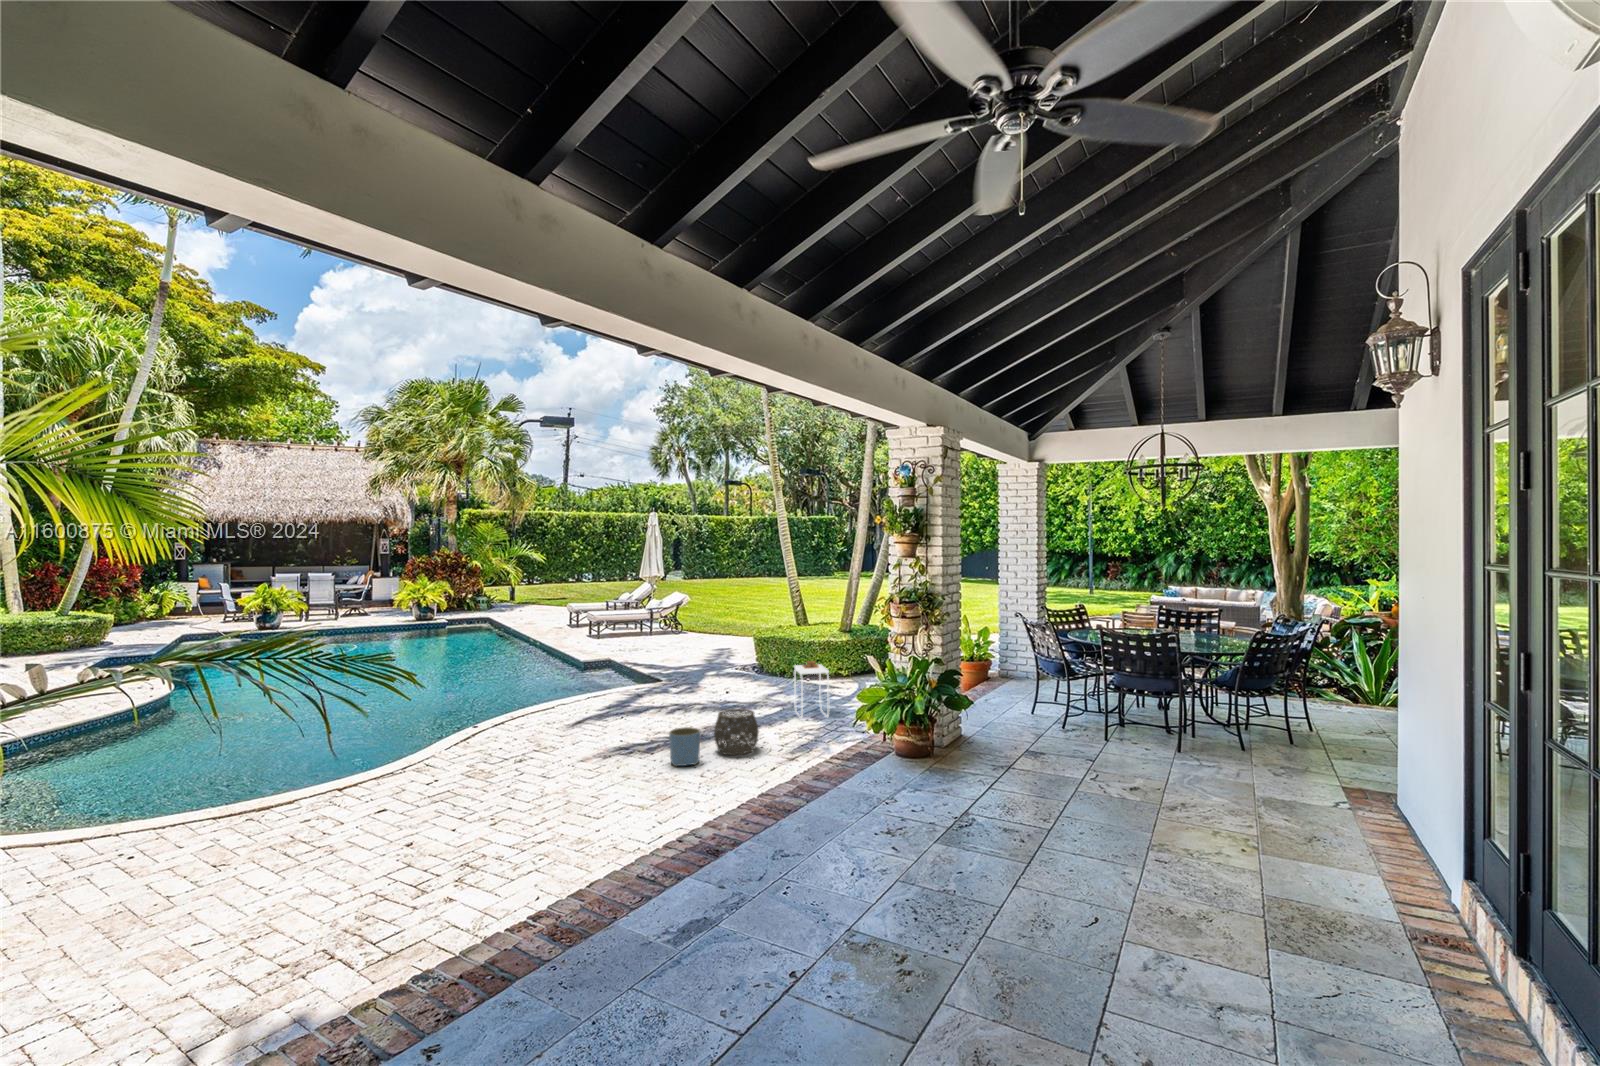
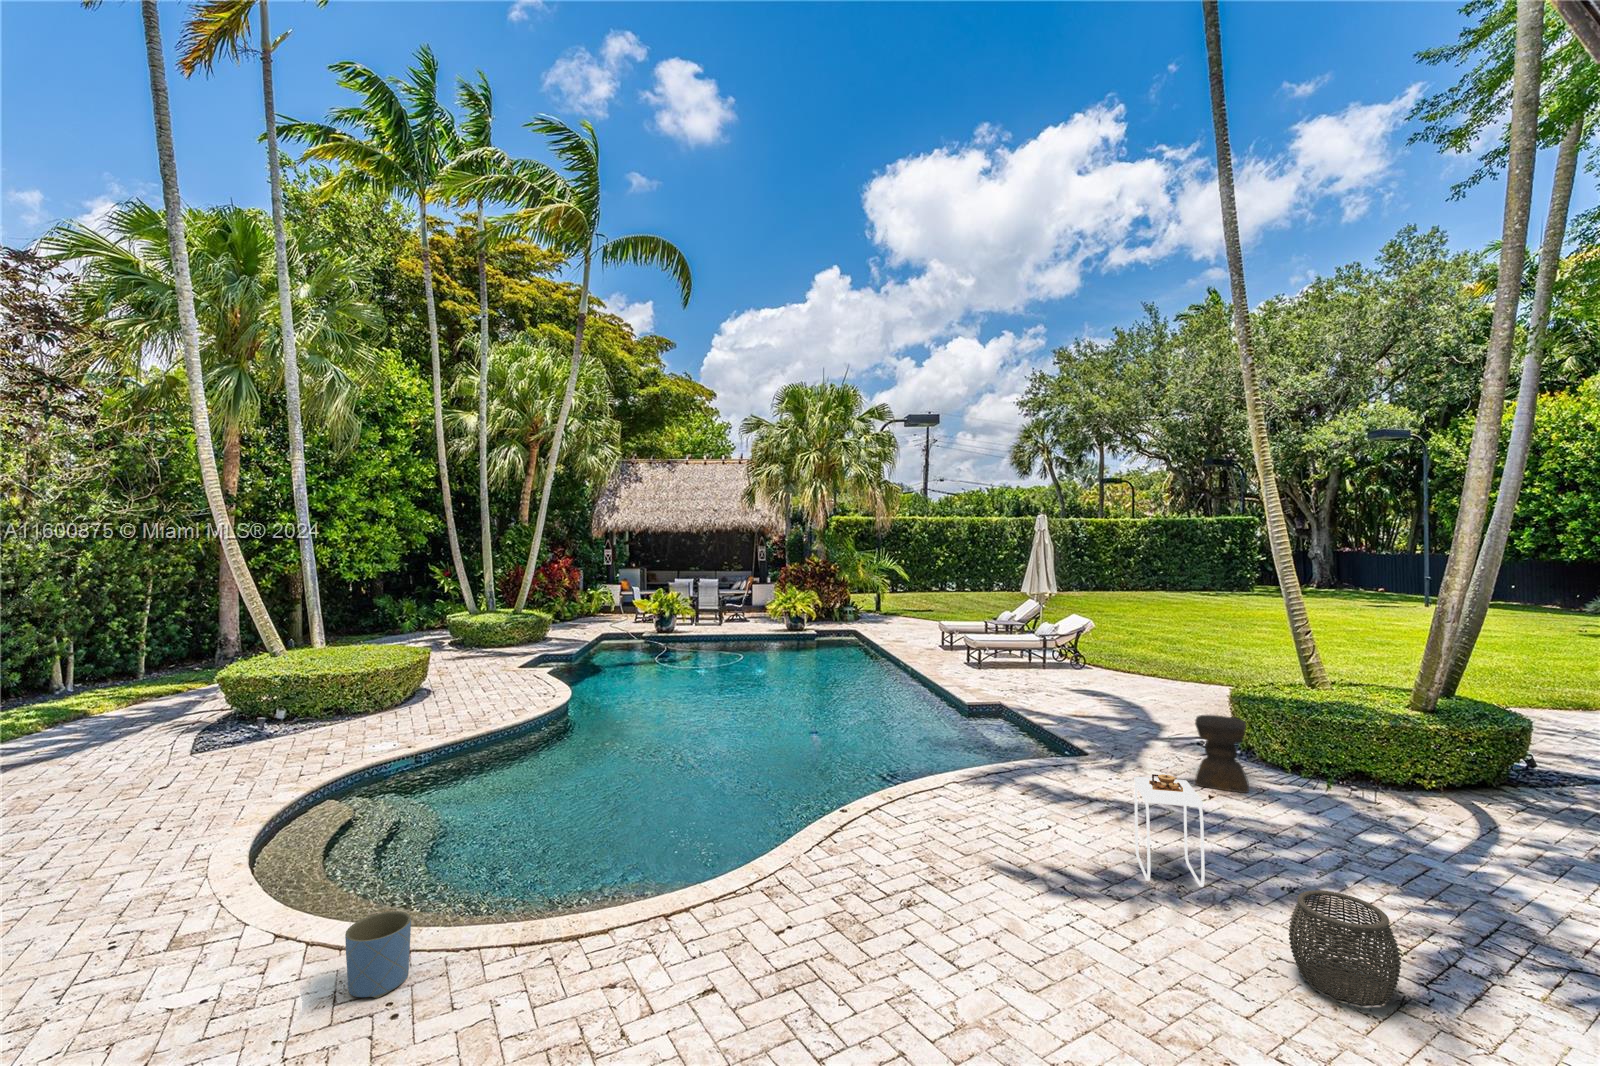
stool: none [717,644,750,689] -> present [1195,715,1249,793]
side table: present [794,661,829,718] -> present [1134,774,1205,887]
planter: present [669,727,700,766] -> present [345,911,411,998]

